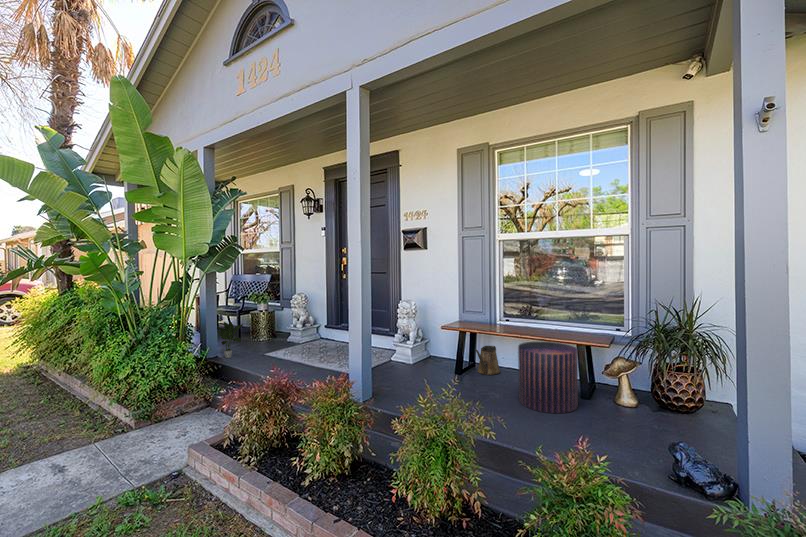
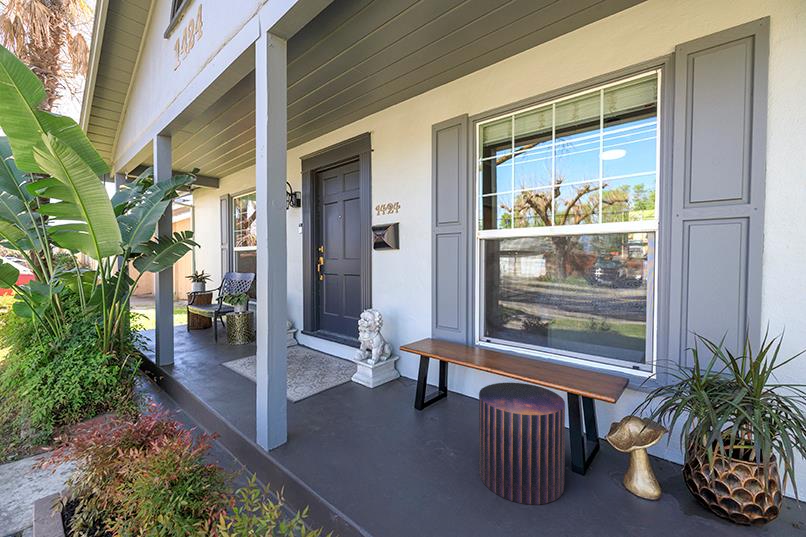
potted plant: present [217,322,243,358] -> none [164,328,196,369]
watering can: present [475,346,500,375] -> none [435,374,475,415]

